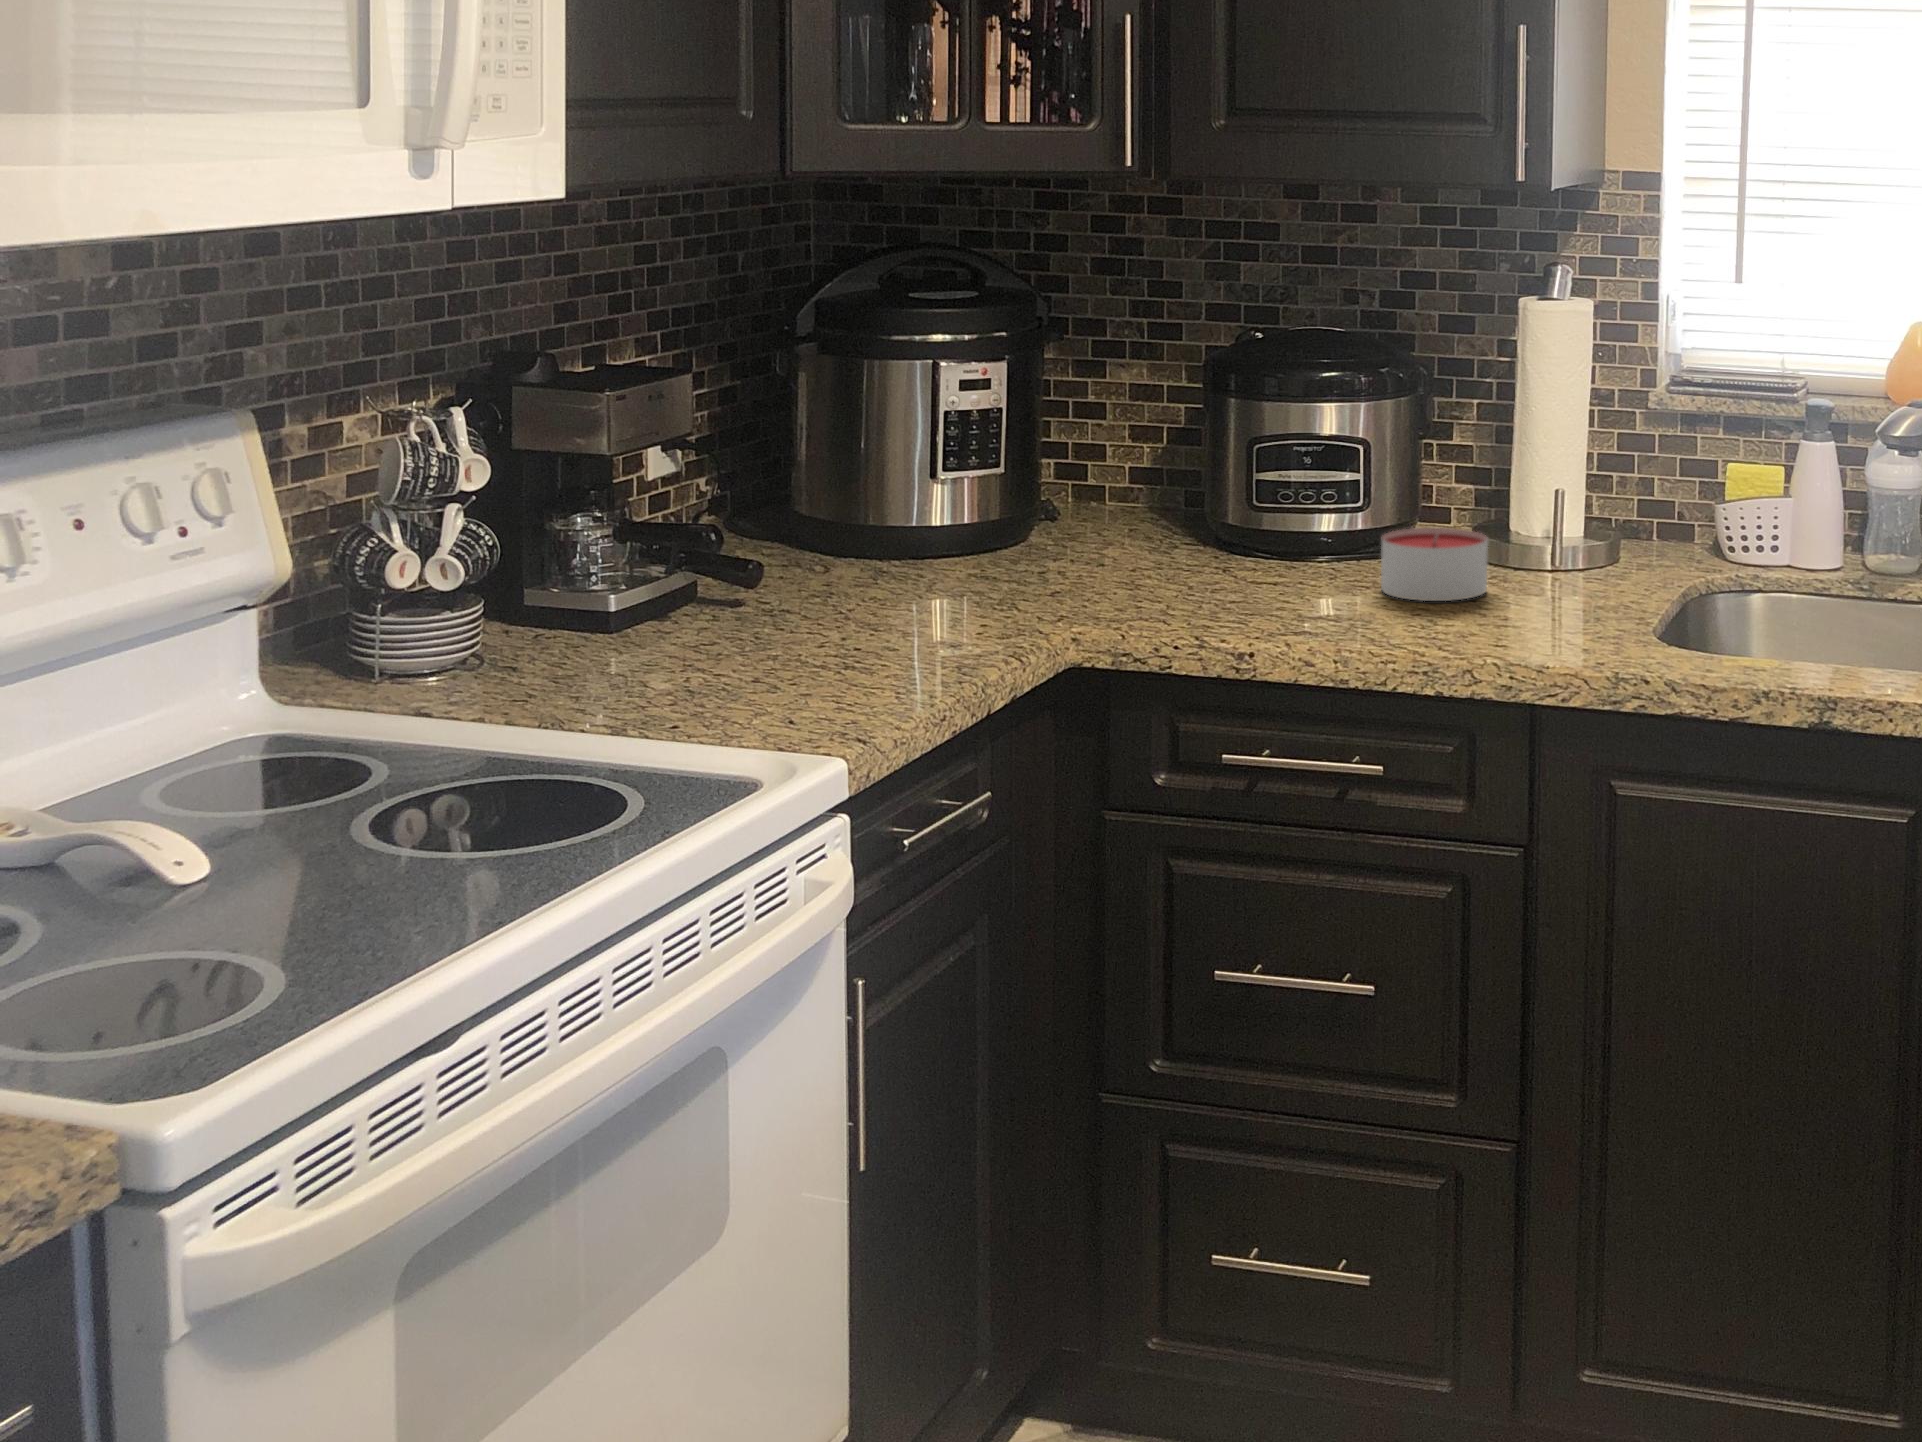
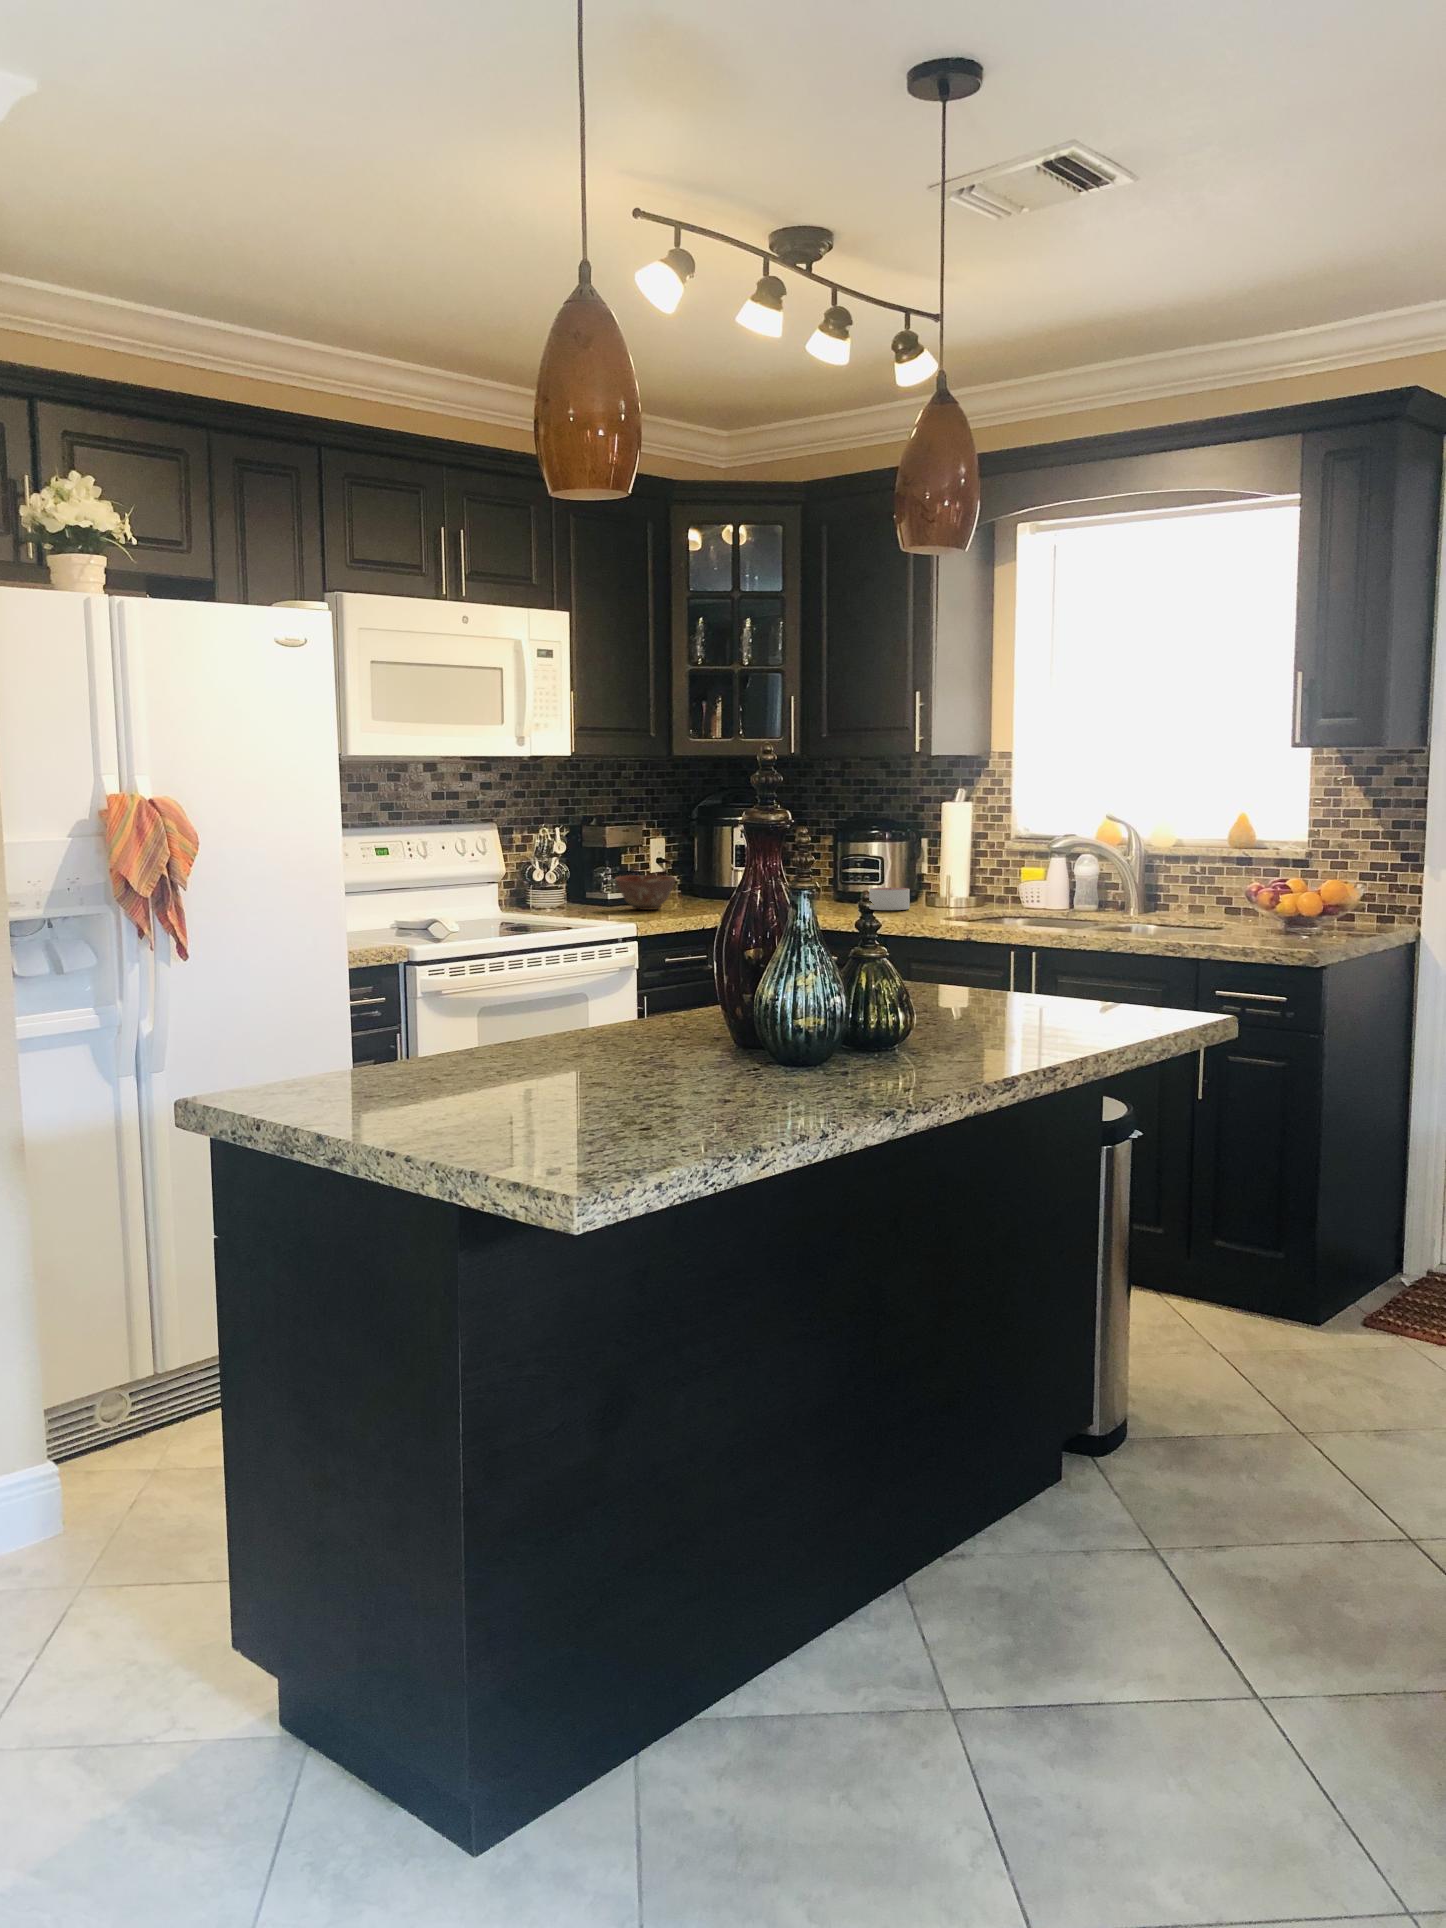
ceramic bowl: none [664,532,858,653] -> present [615,875,676,910]

